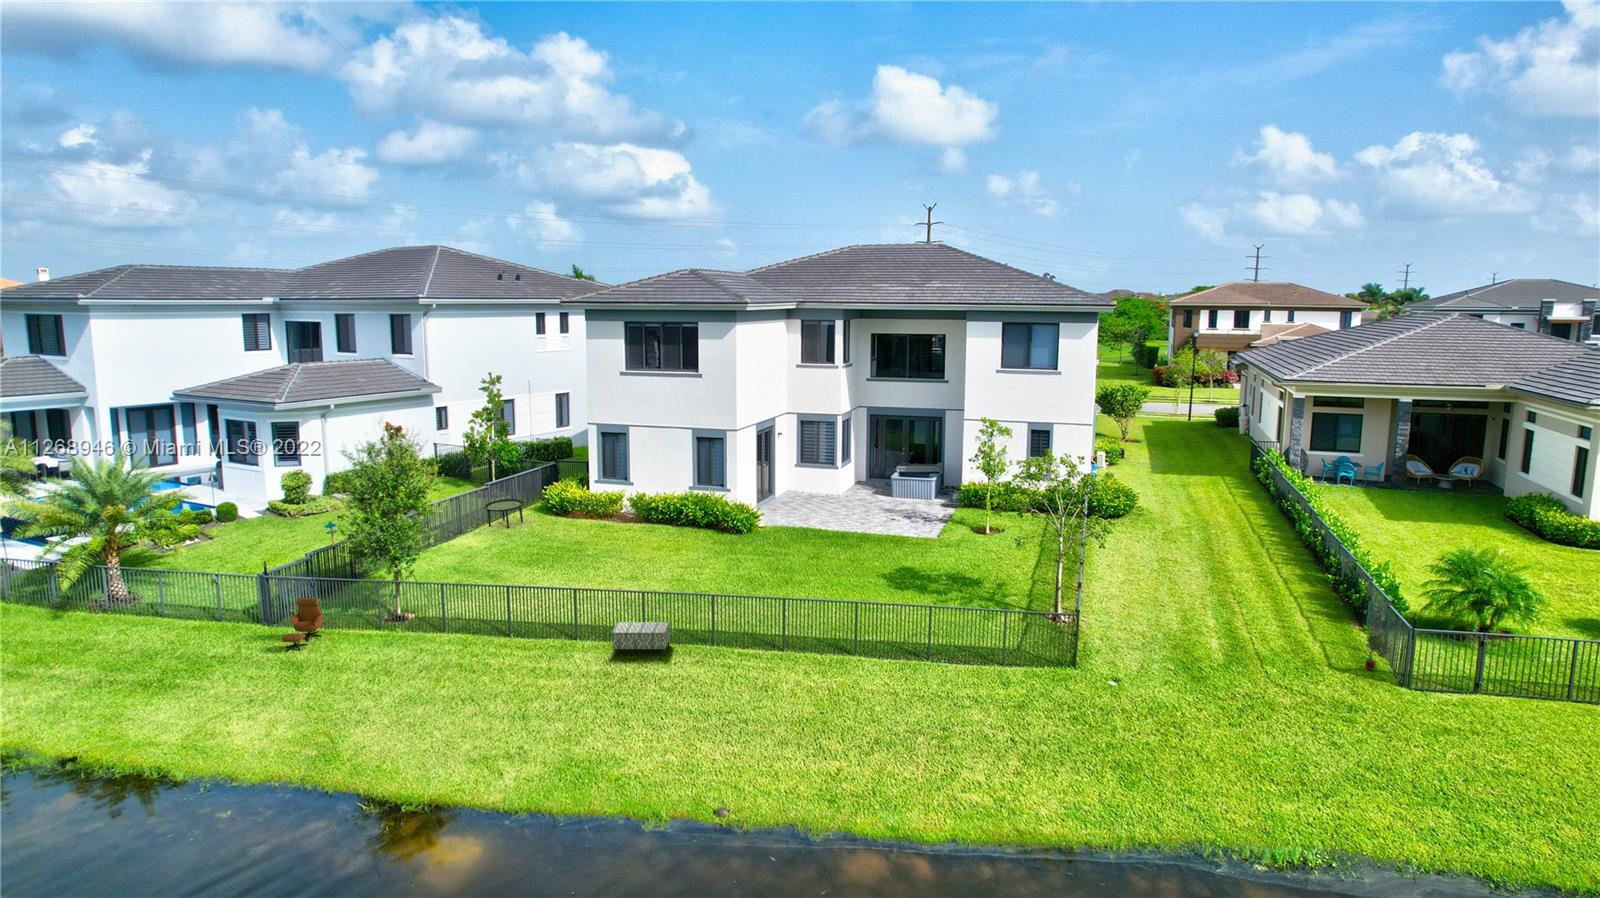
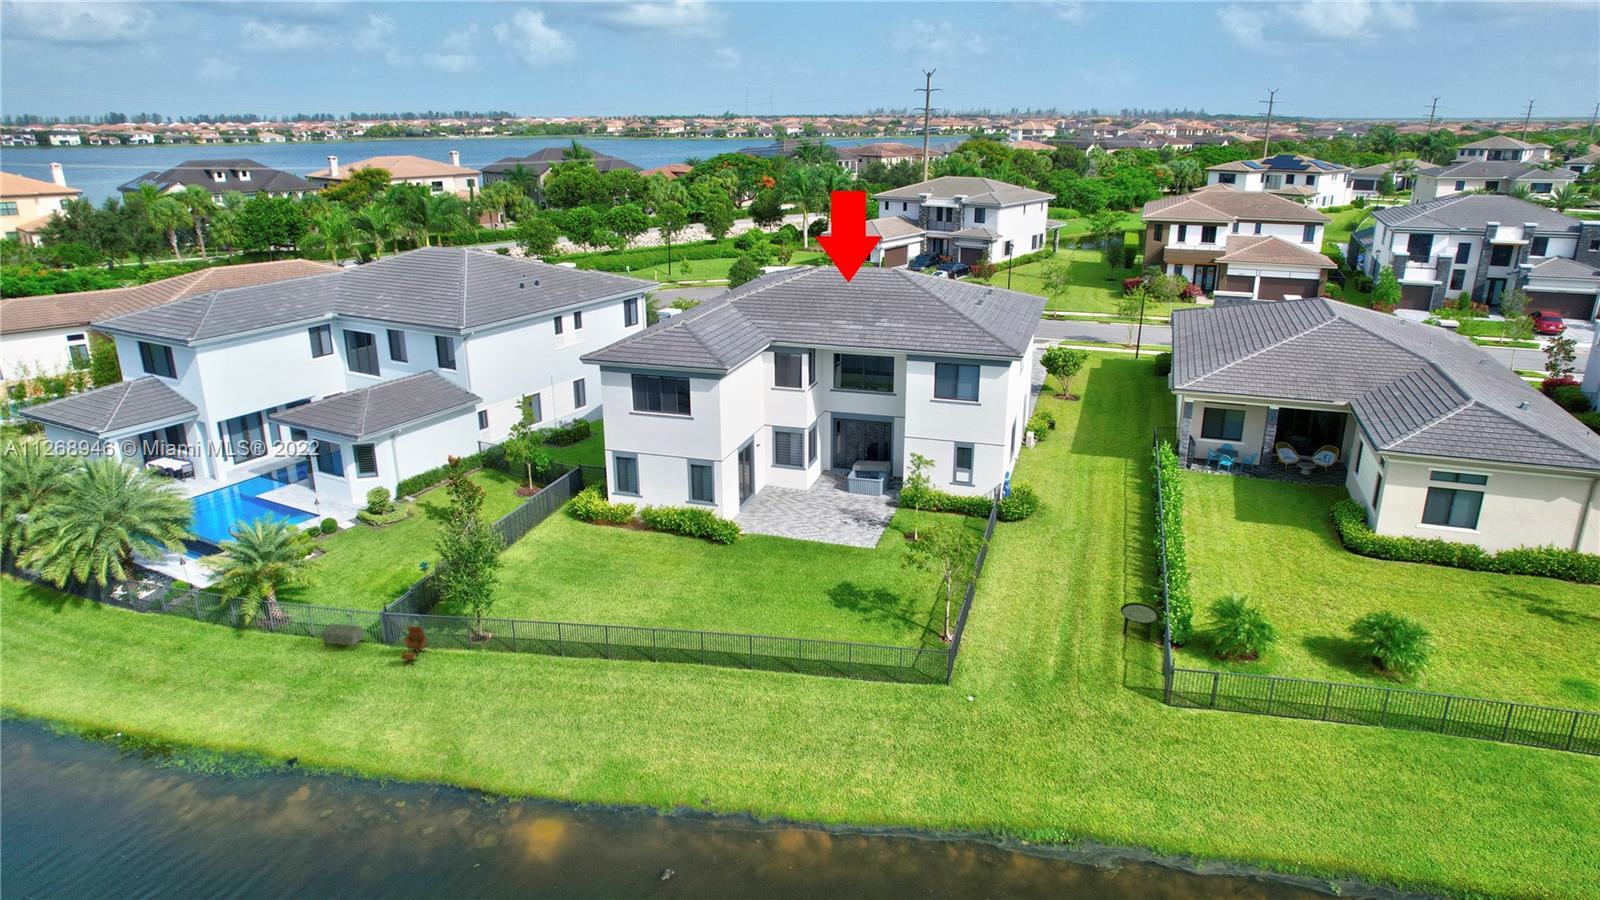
round table: present [485,499,523,529] -> present [1121,603,1159,639]
bench: present [611,622,670,656] -> present [321,624,363,648]
potted tree: present [1365,629,1390,670] -> none [1144,661,1162,688]

